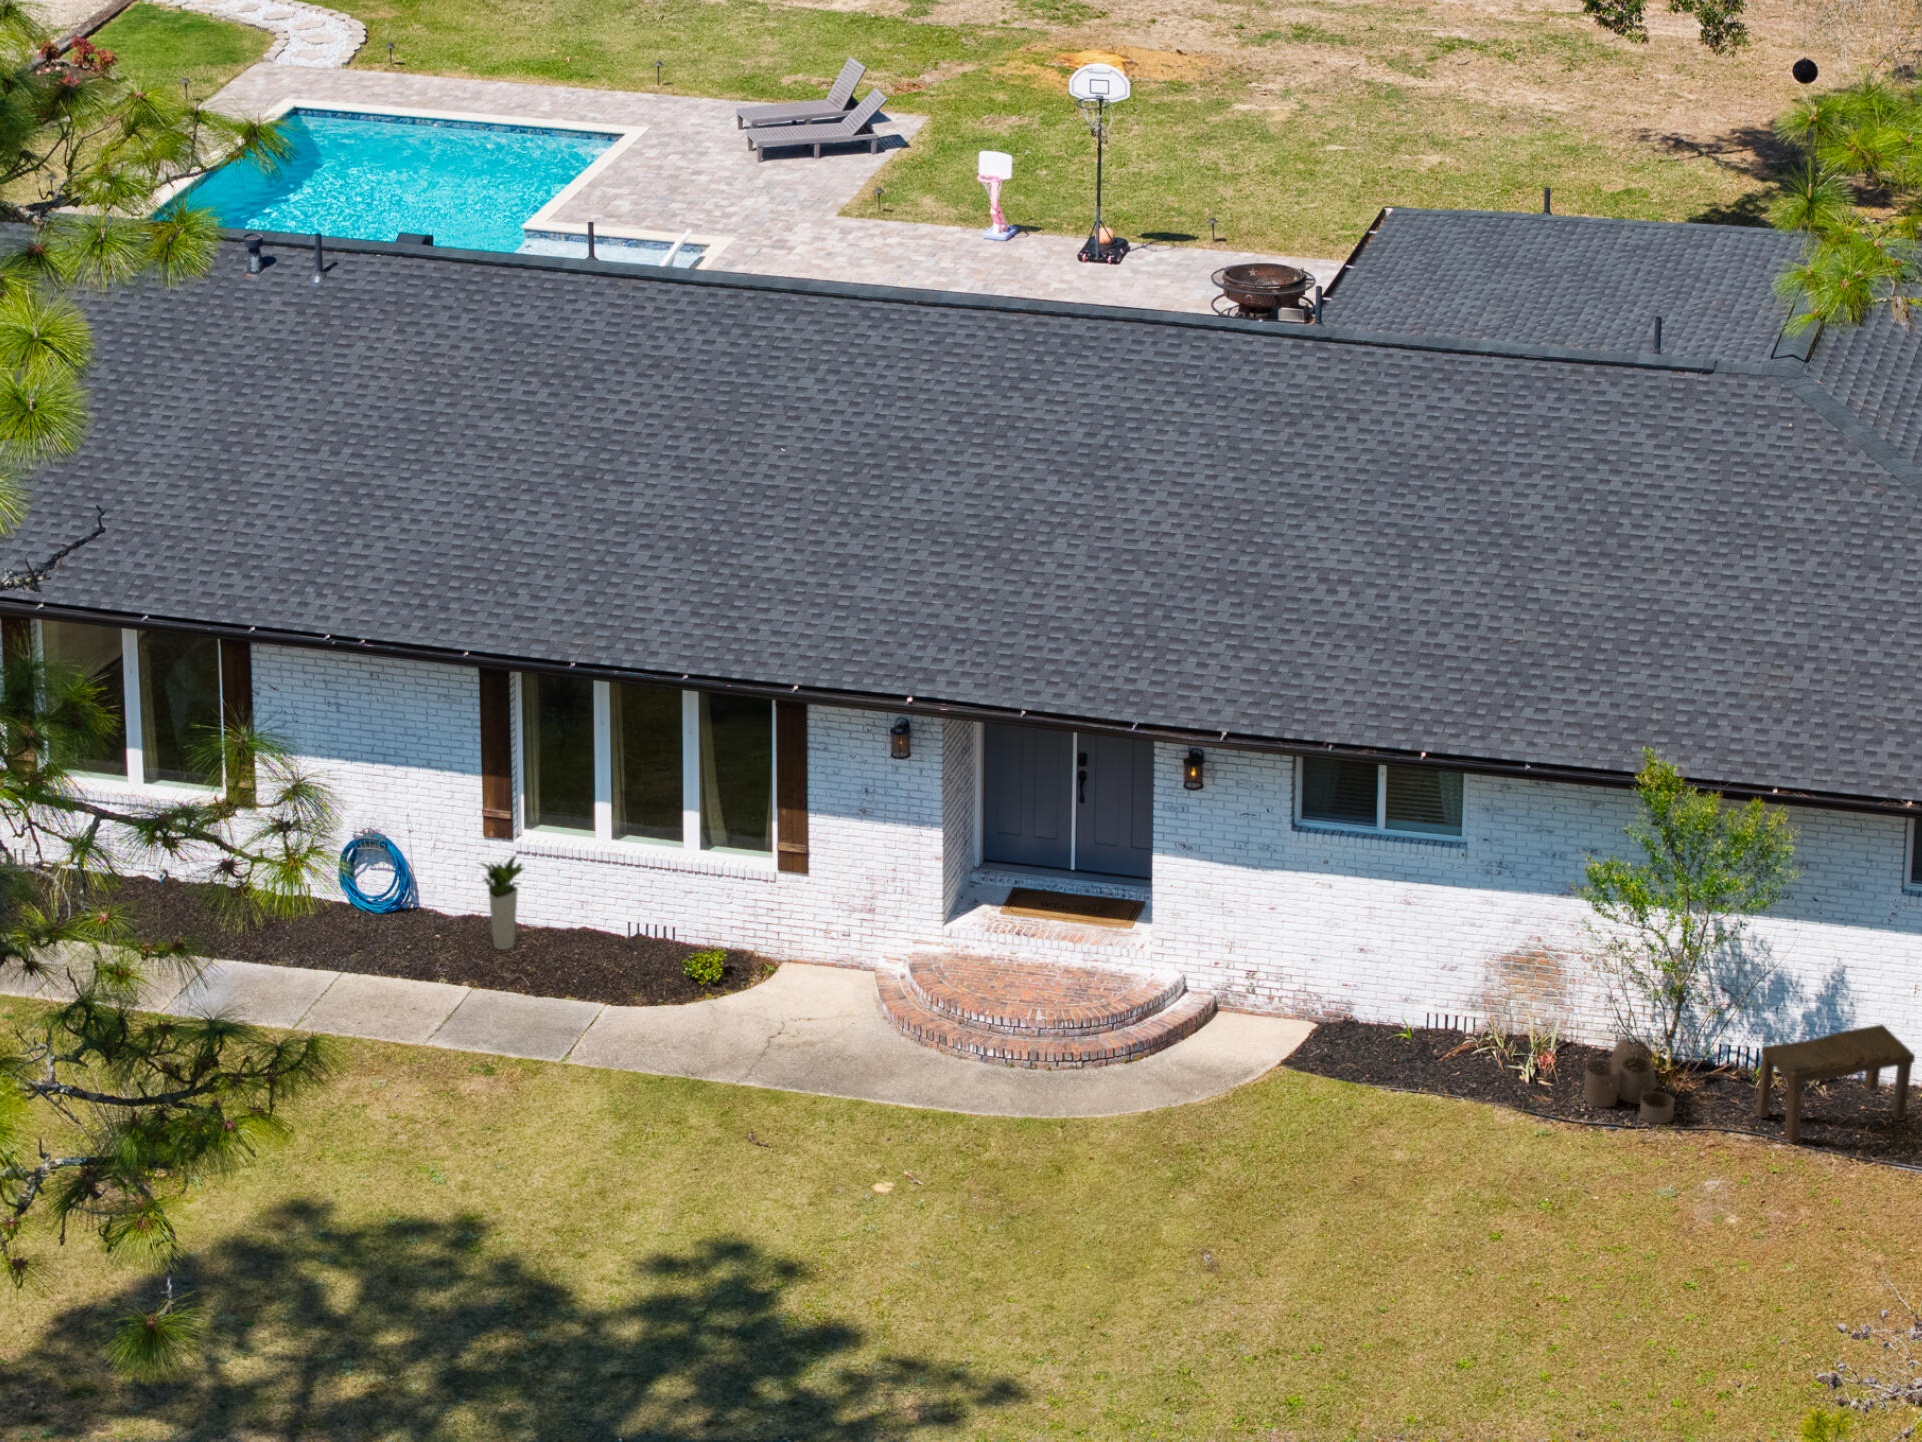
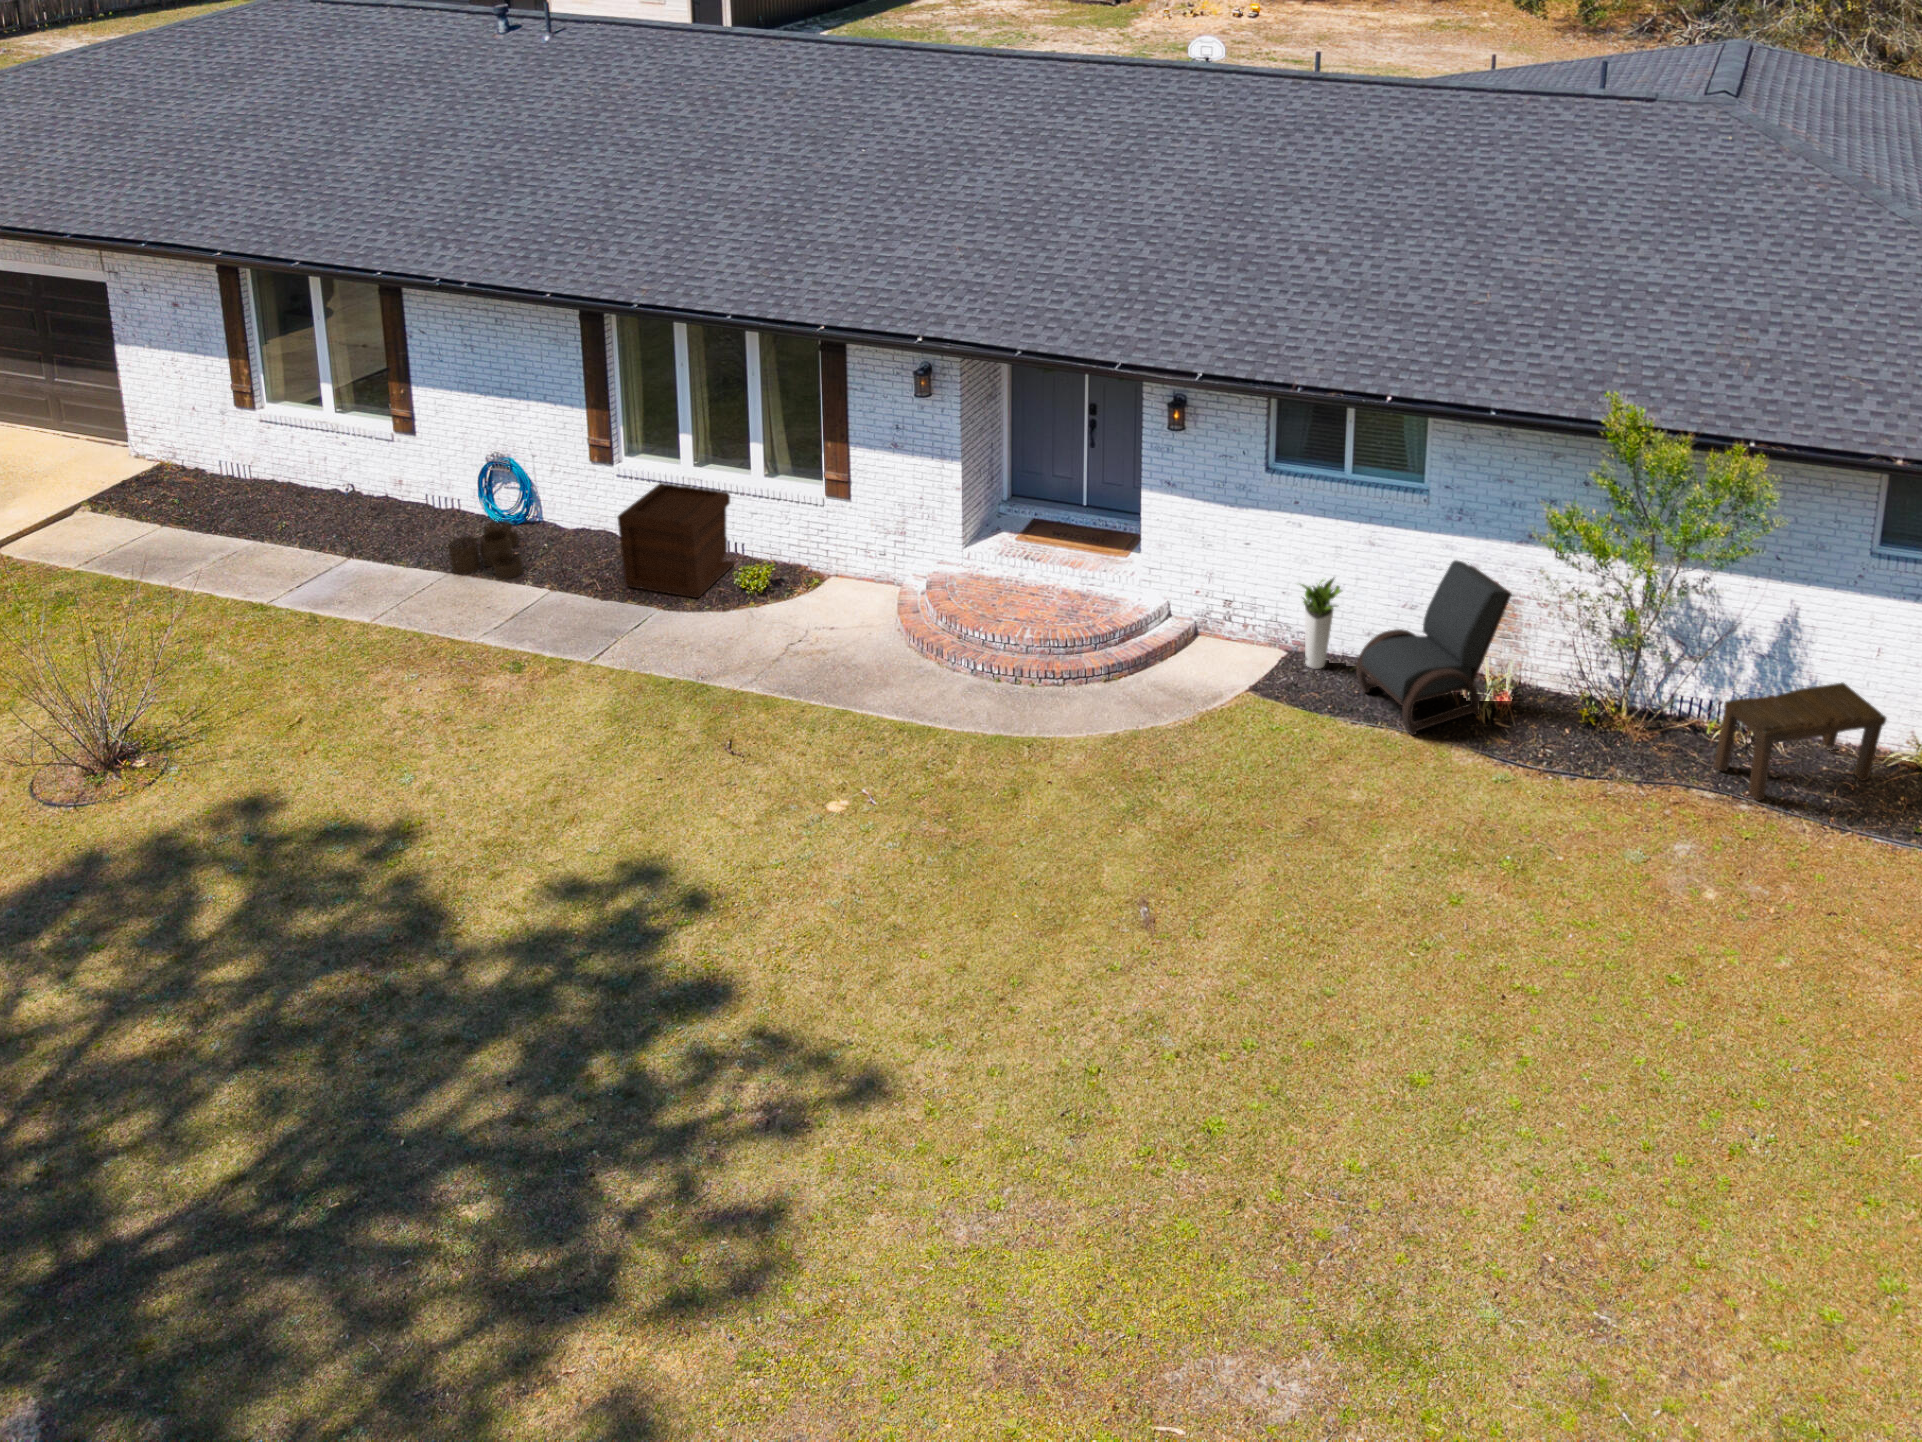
planter: present [481,856,523,950] -> present [1302,579,1341,669]
wooden crate: none [552,858,673,993] -> present [618,483,734,598]
lounge chair: none [1394,916,1553,1099] -> present [1356,560,1512,735]
woven basket: present [1584,1037,1675,1123] -> present [449,517,523,578]

